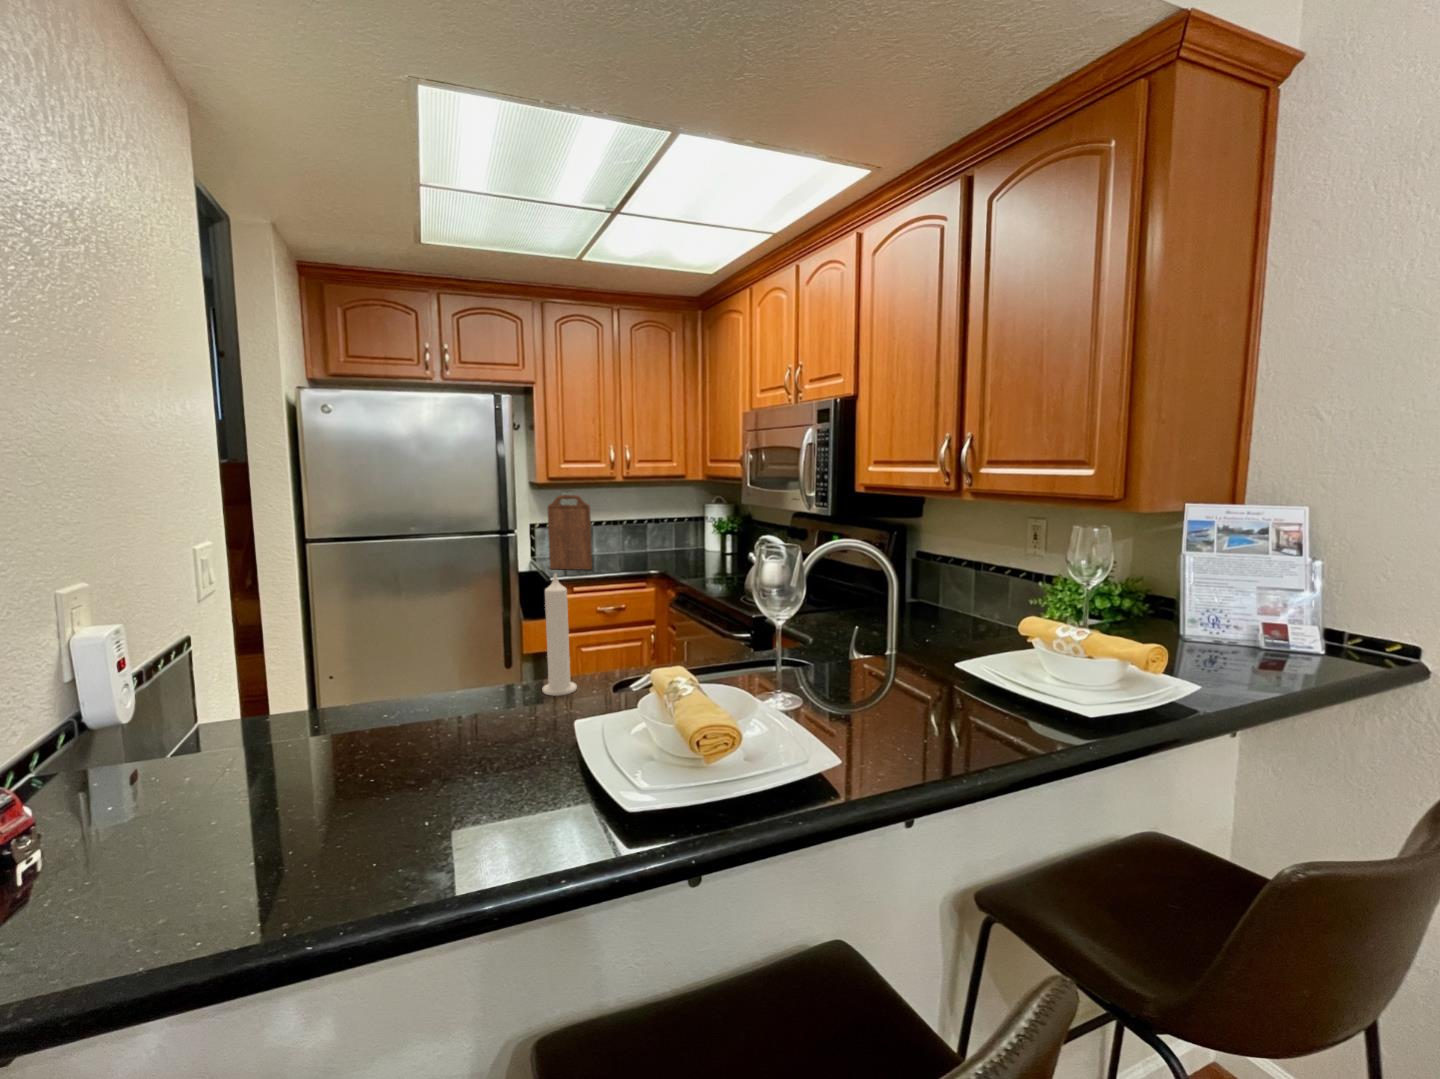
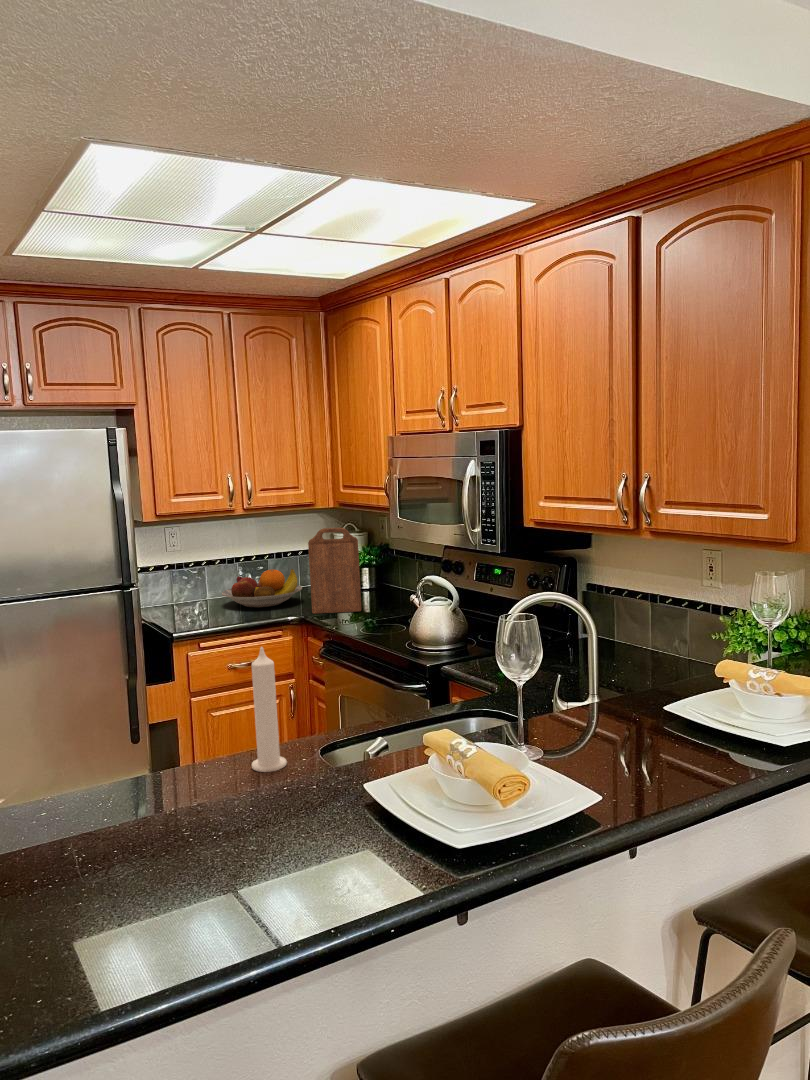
cutting board: present [548,495,592,570] -> present [308,528,361,614]
fruit bowl: none [604,532,673,563] -> present [222,569,302,607]

